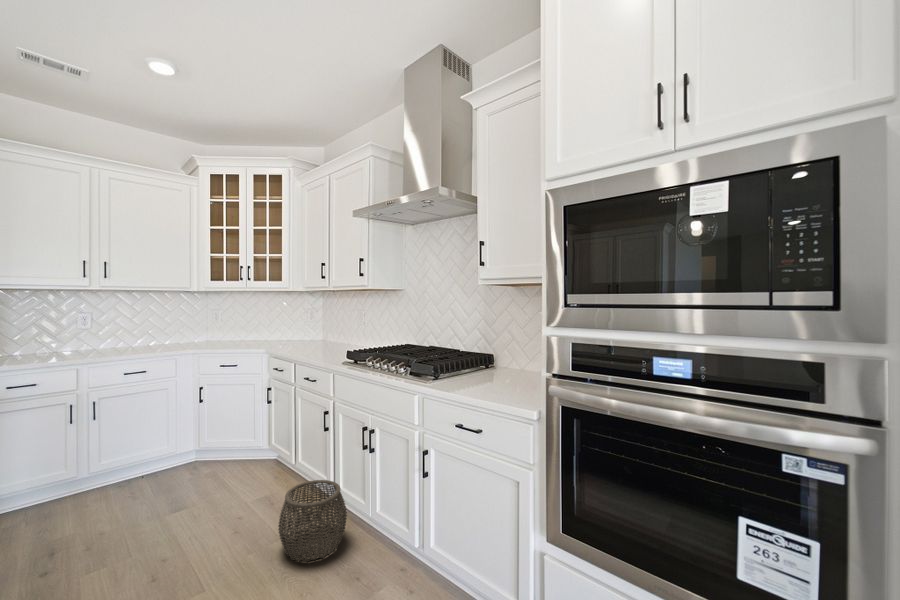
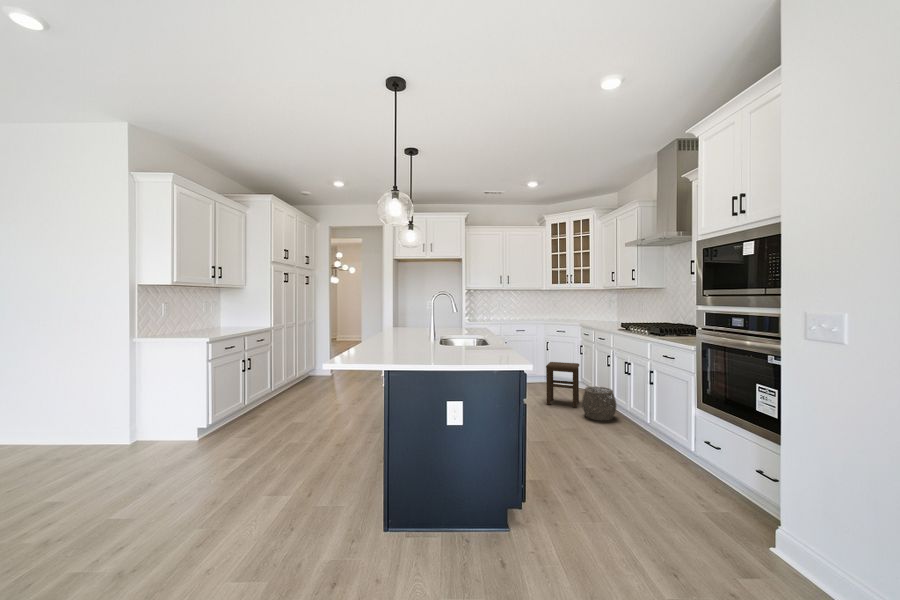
stool: none [193,434,269,542] -> present [546,362,579,407]

